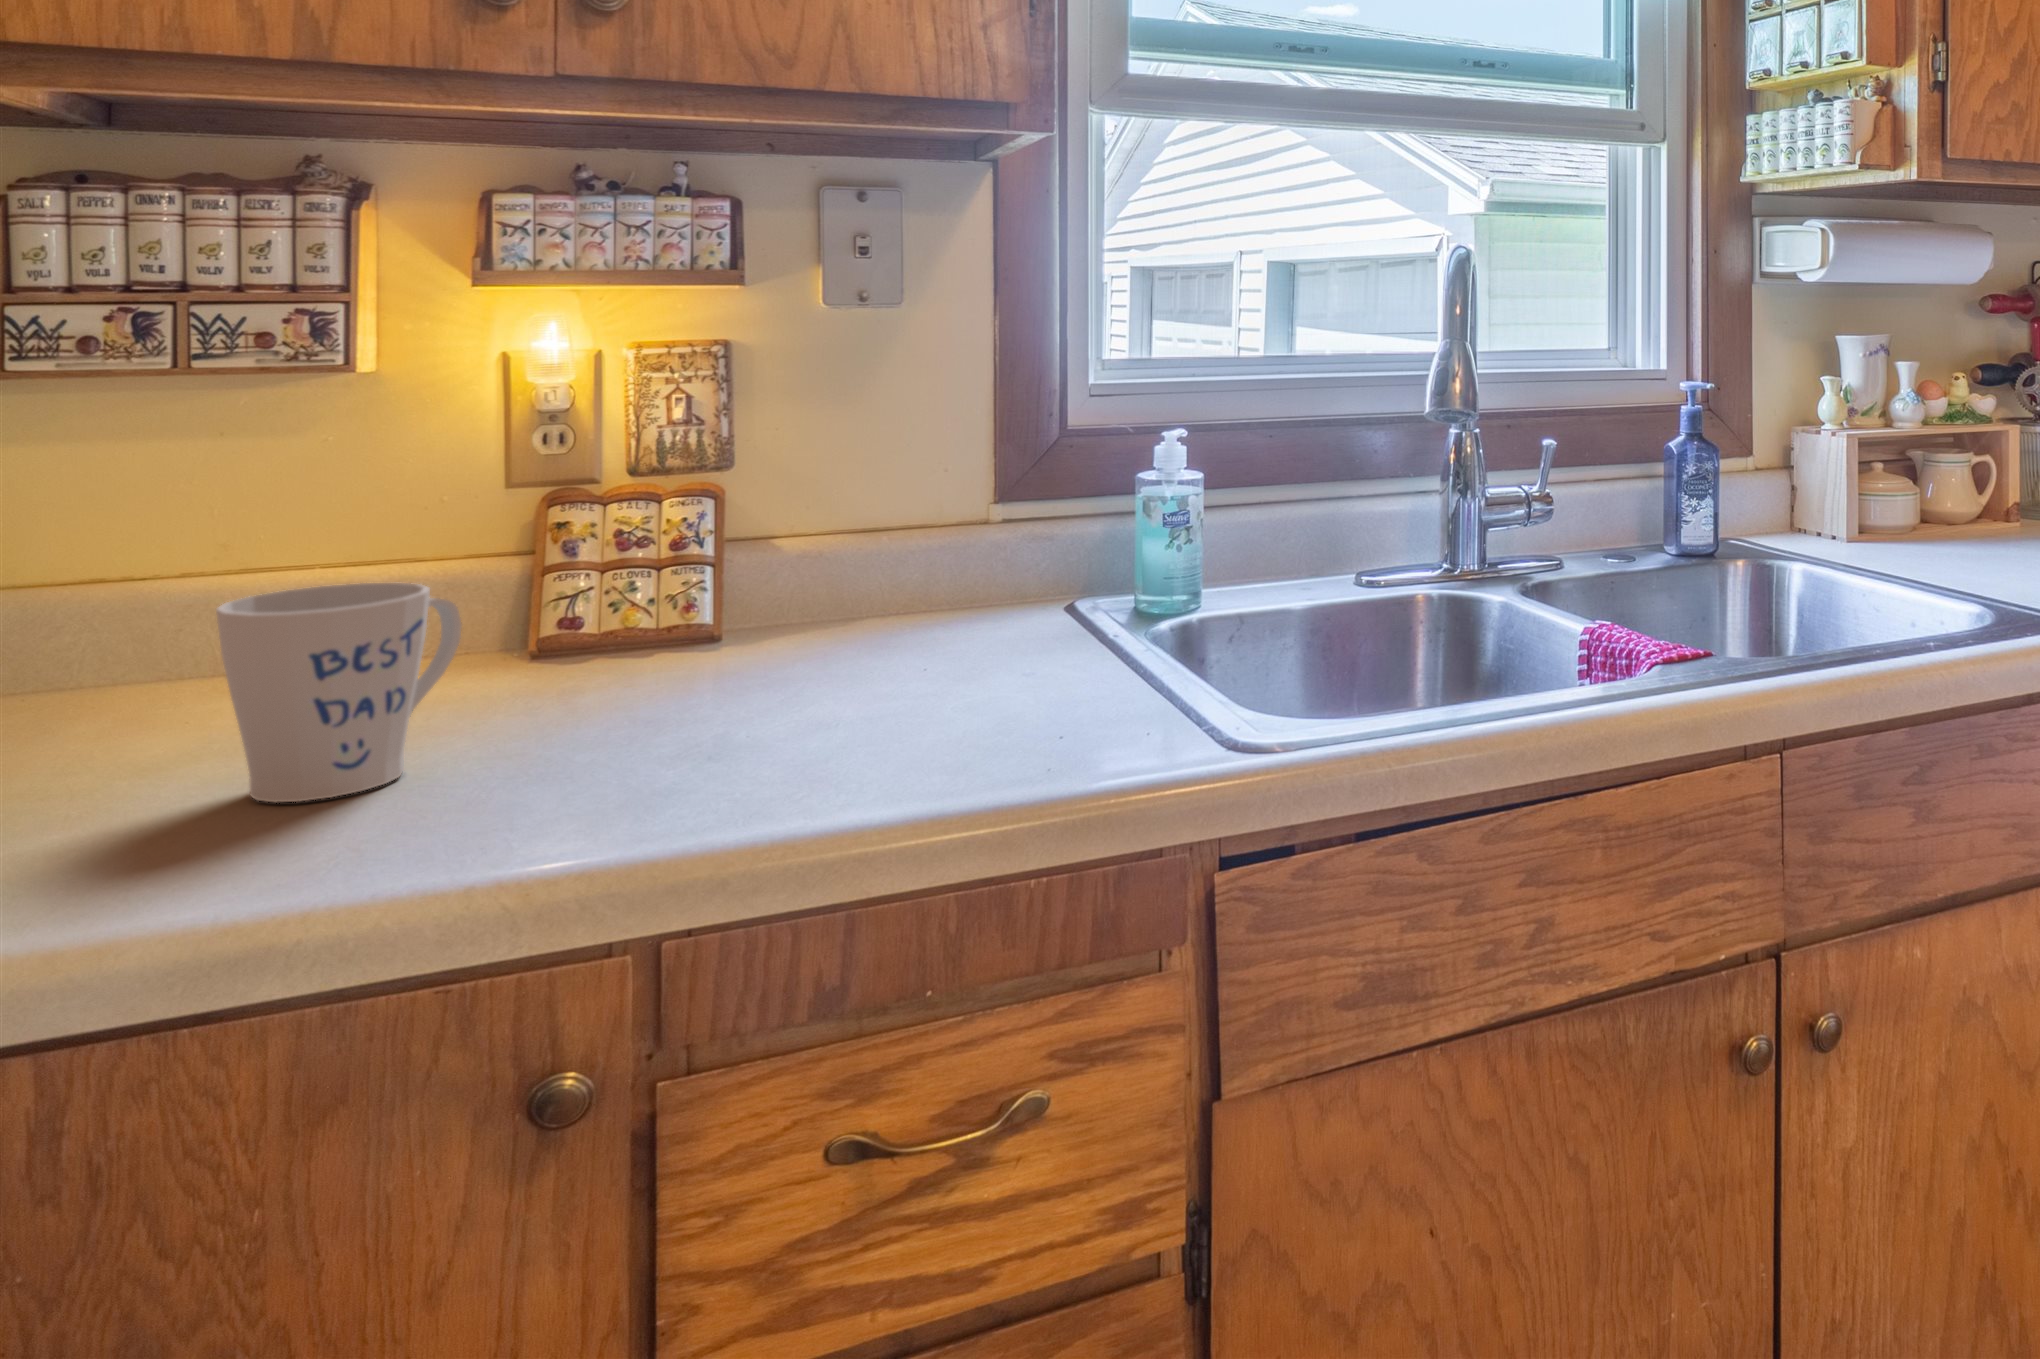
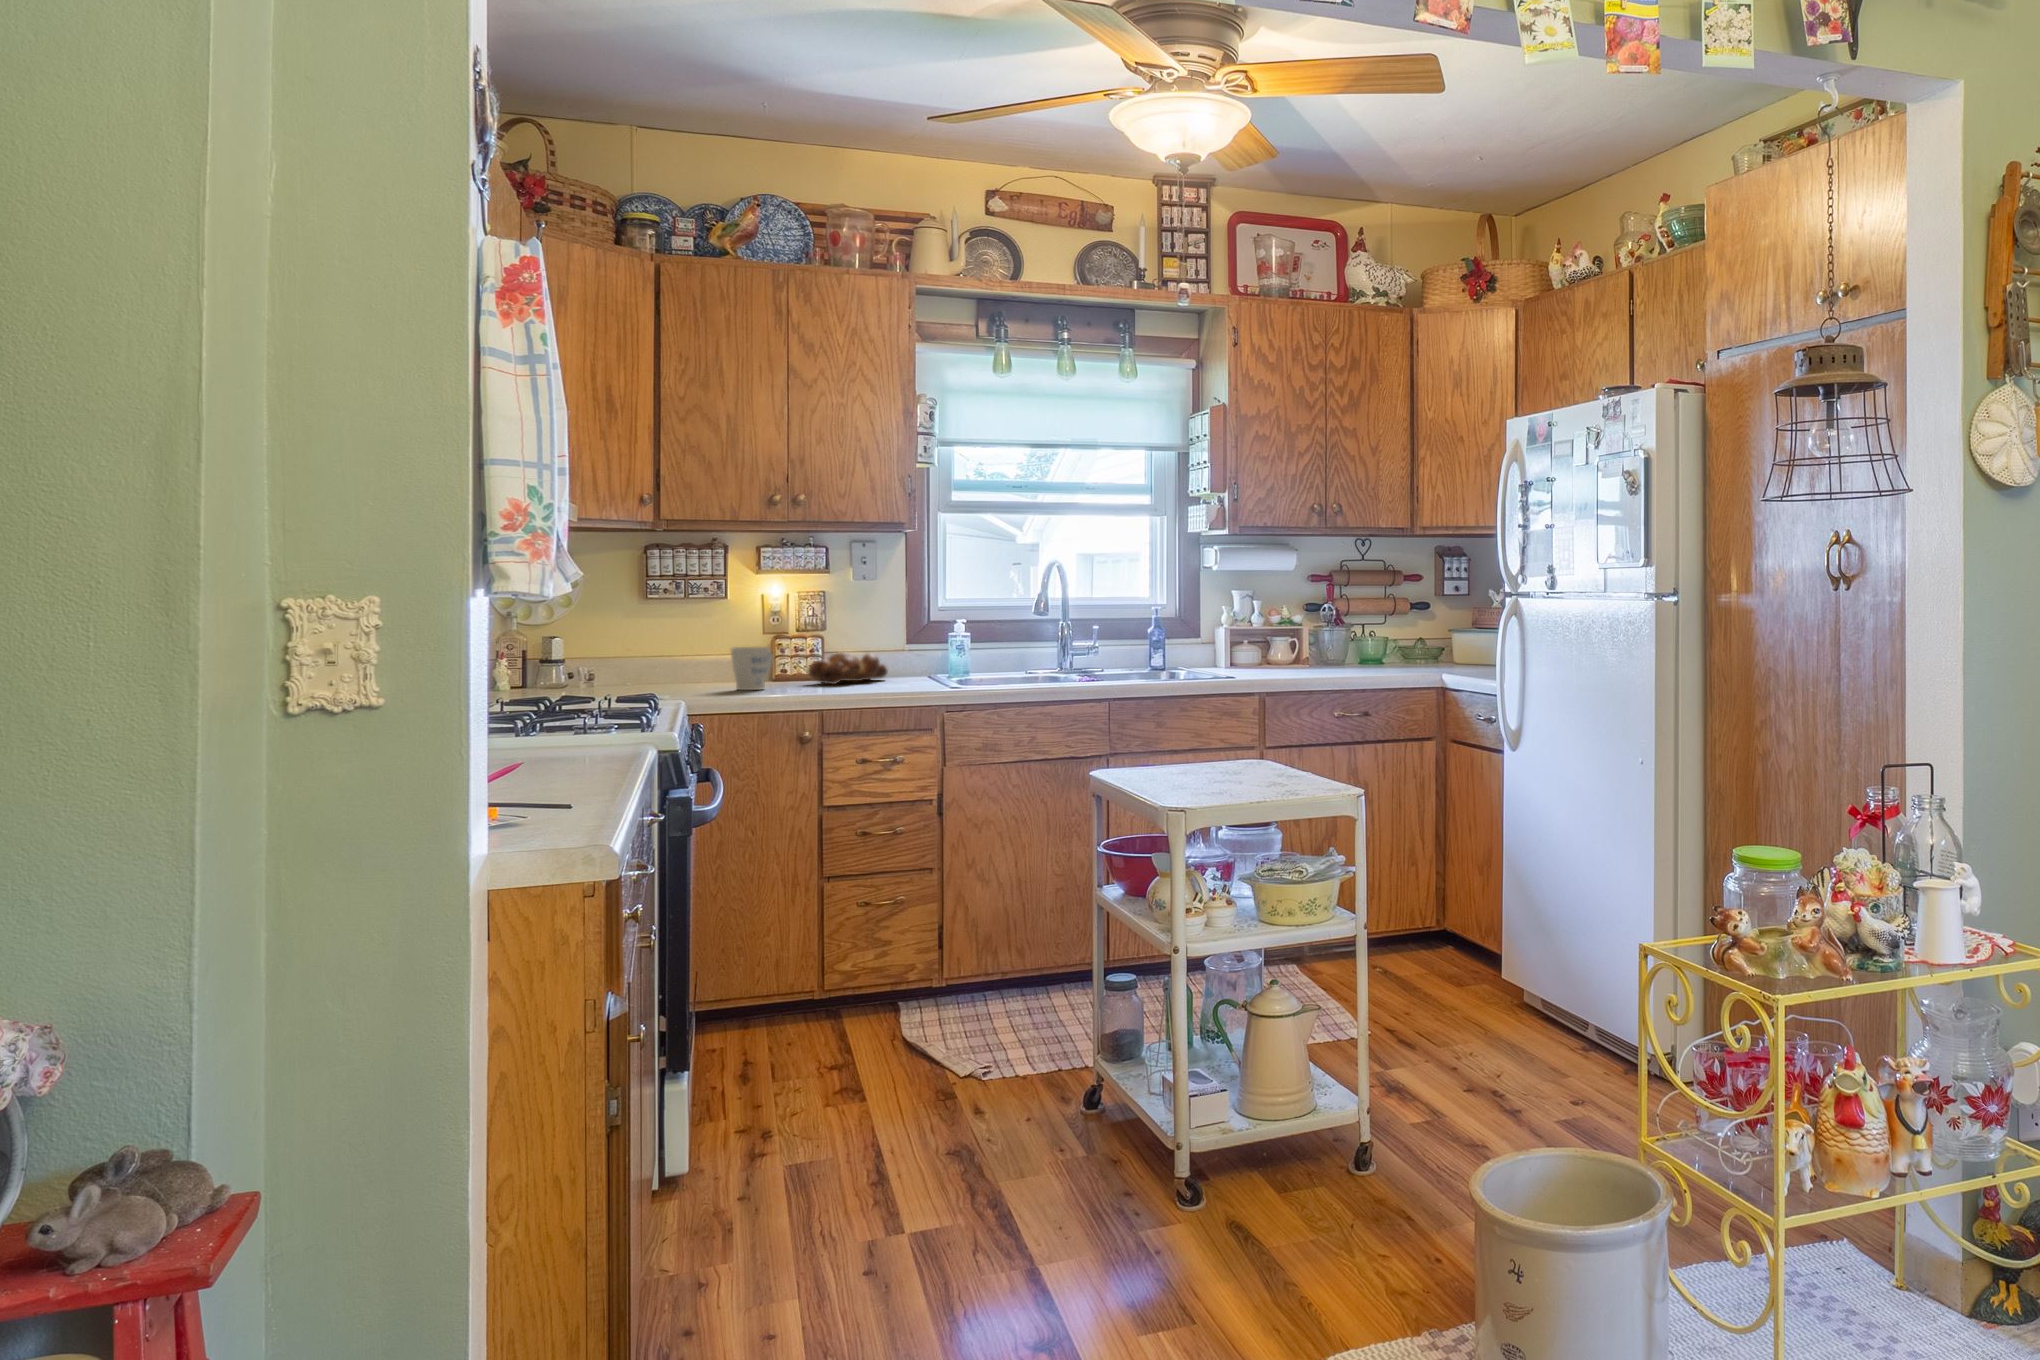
bread loaf: none [632,563,948,708] -> present [808,652,888,684]

